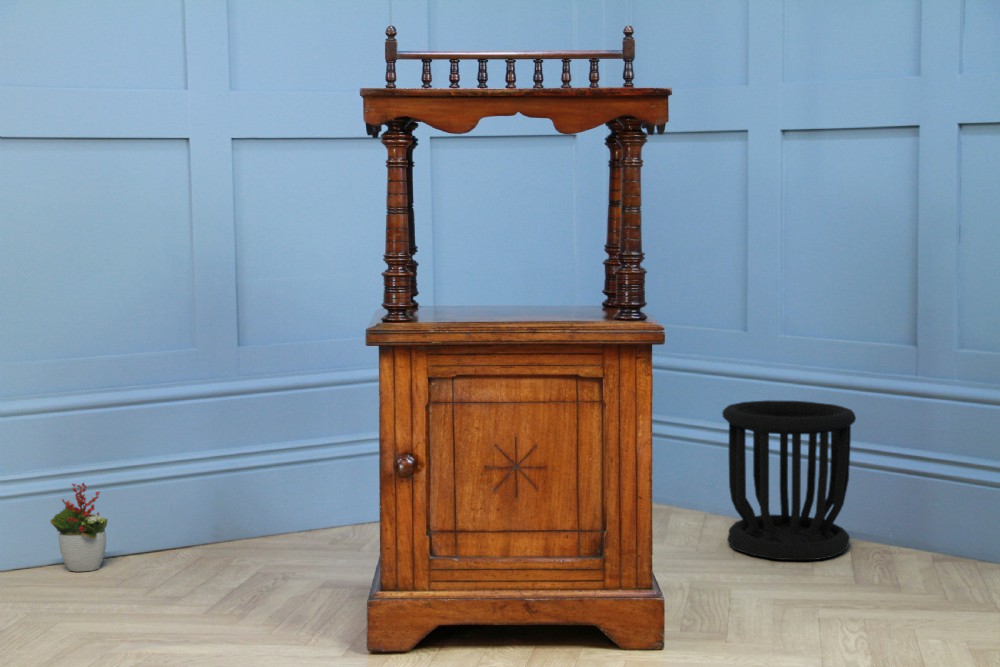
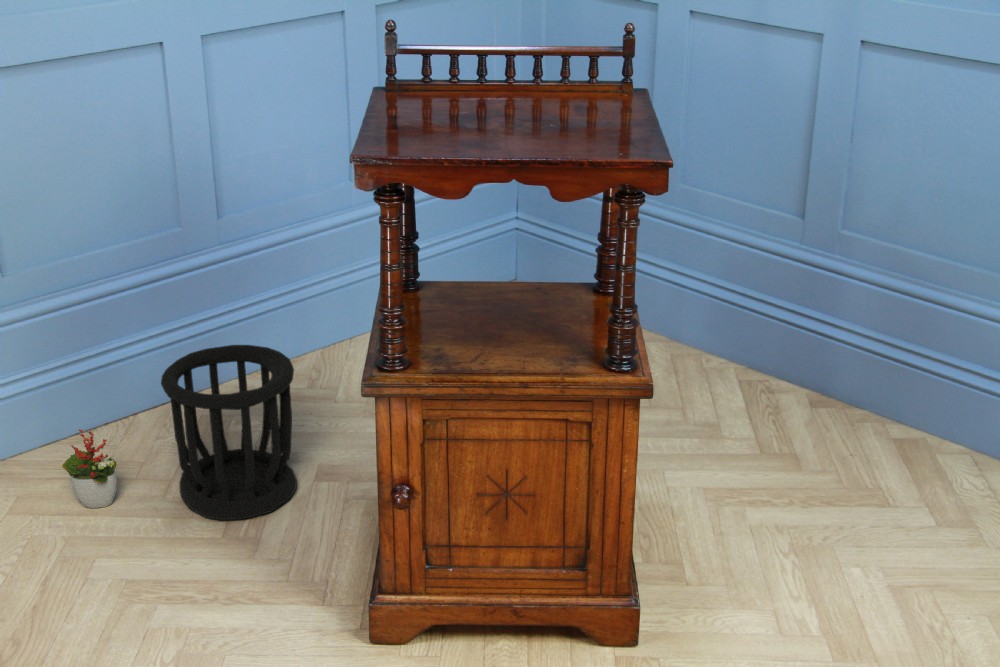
wastebasket: present [722,400,856,560] -> present [161,345,297,520]

